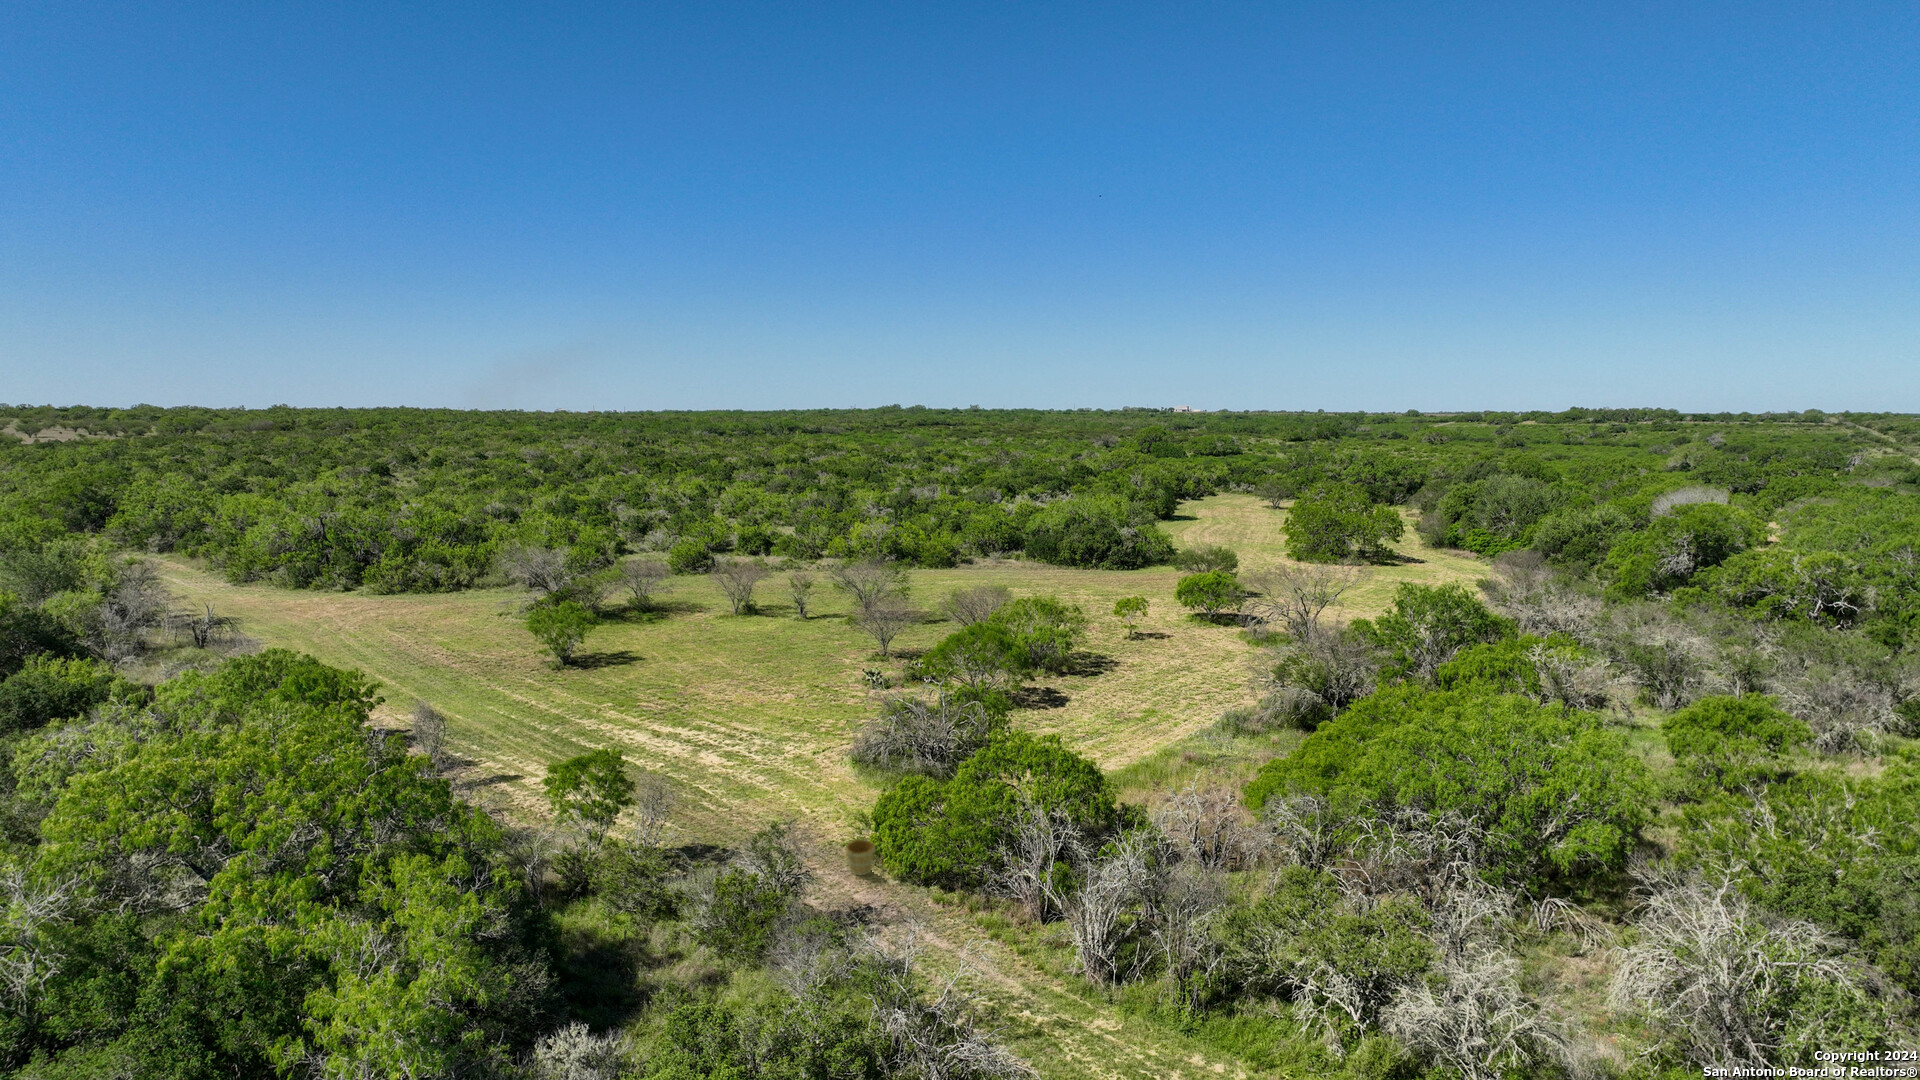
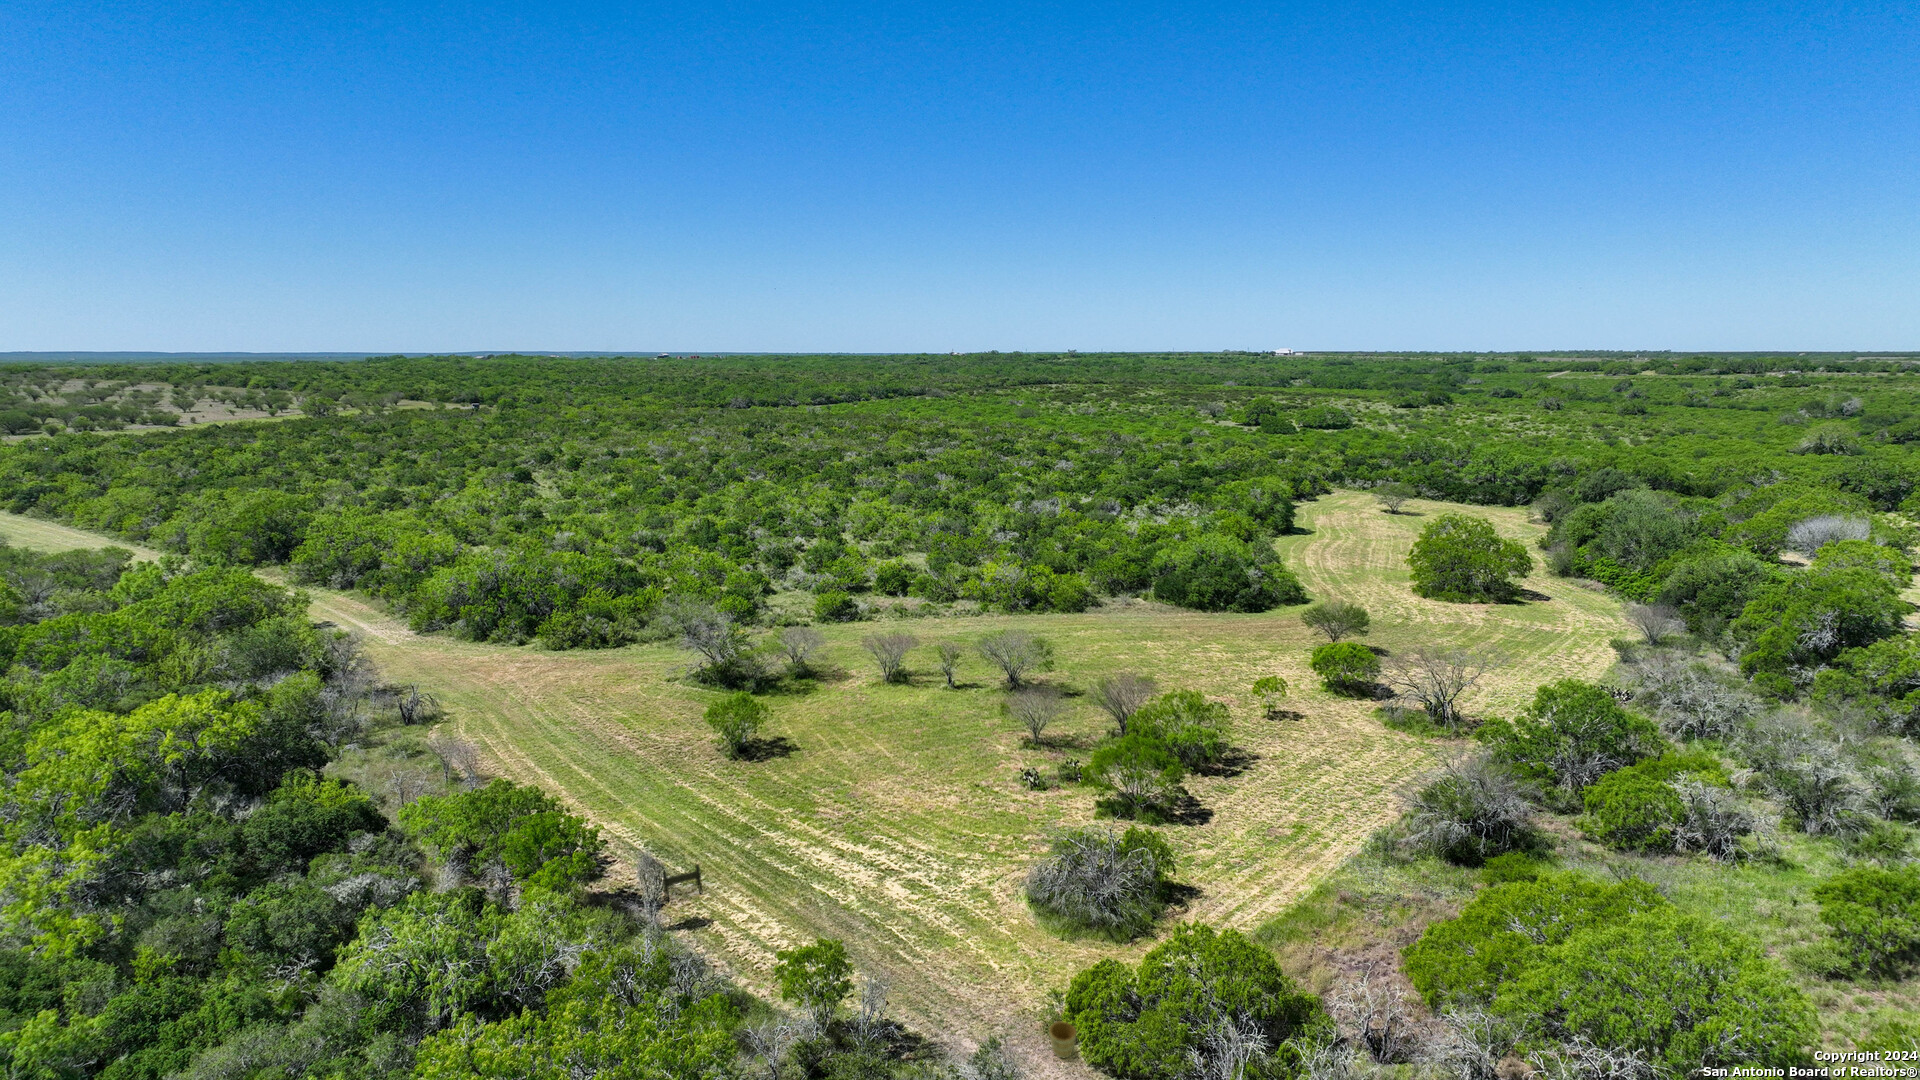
bench: none [441,735,488,774] -> present [663,864,702,902]

